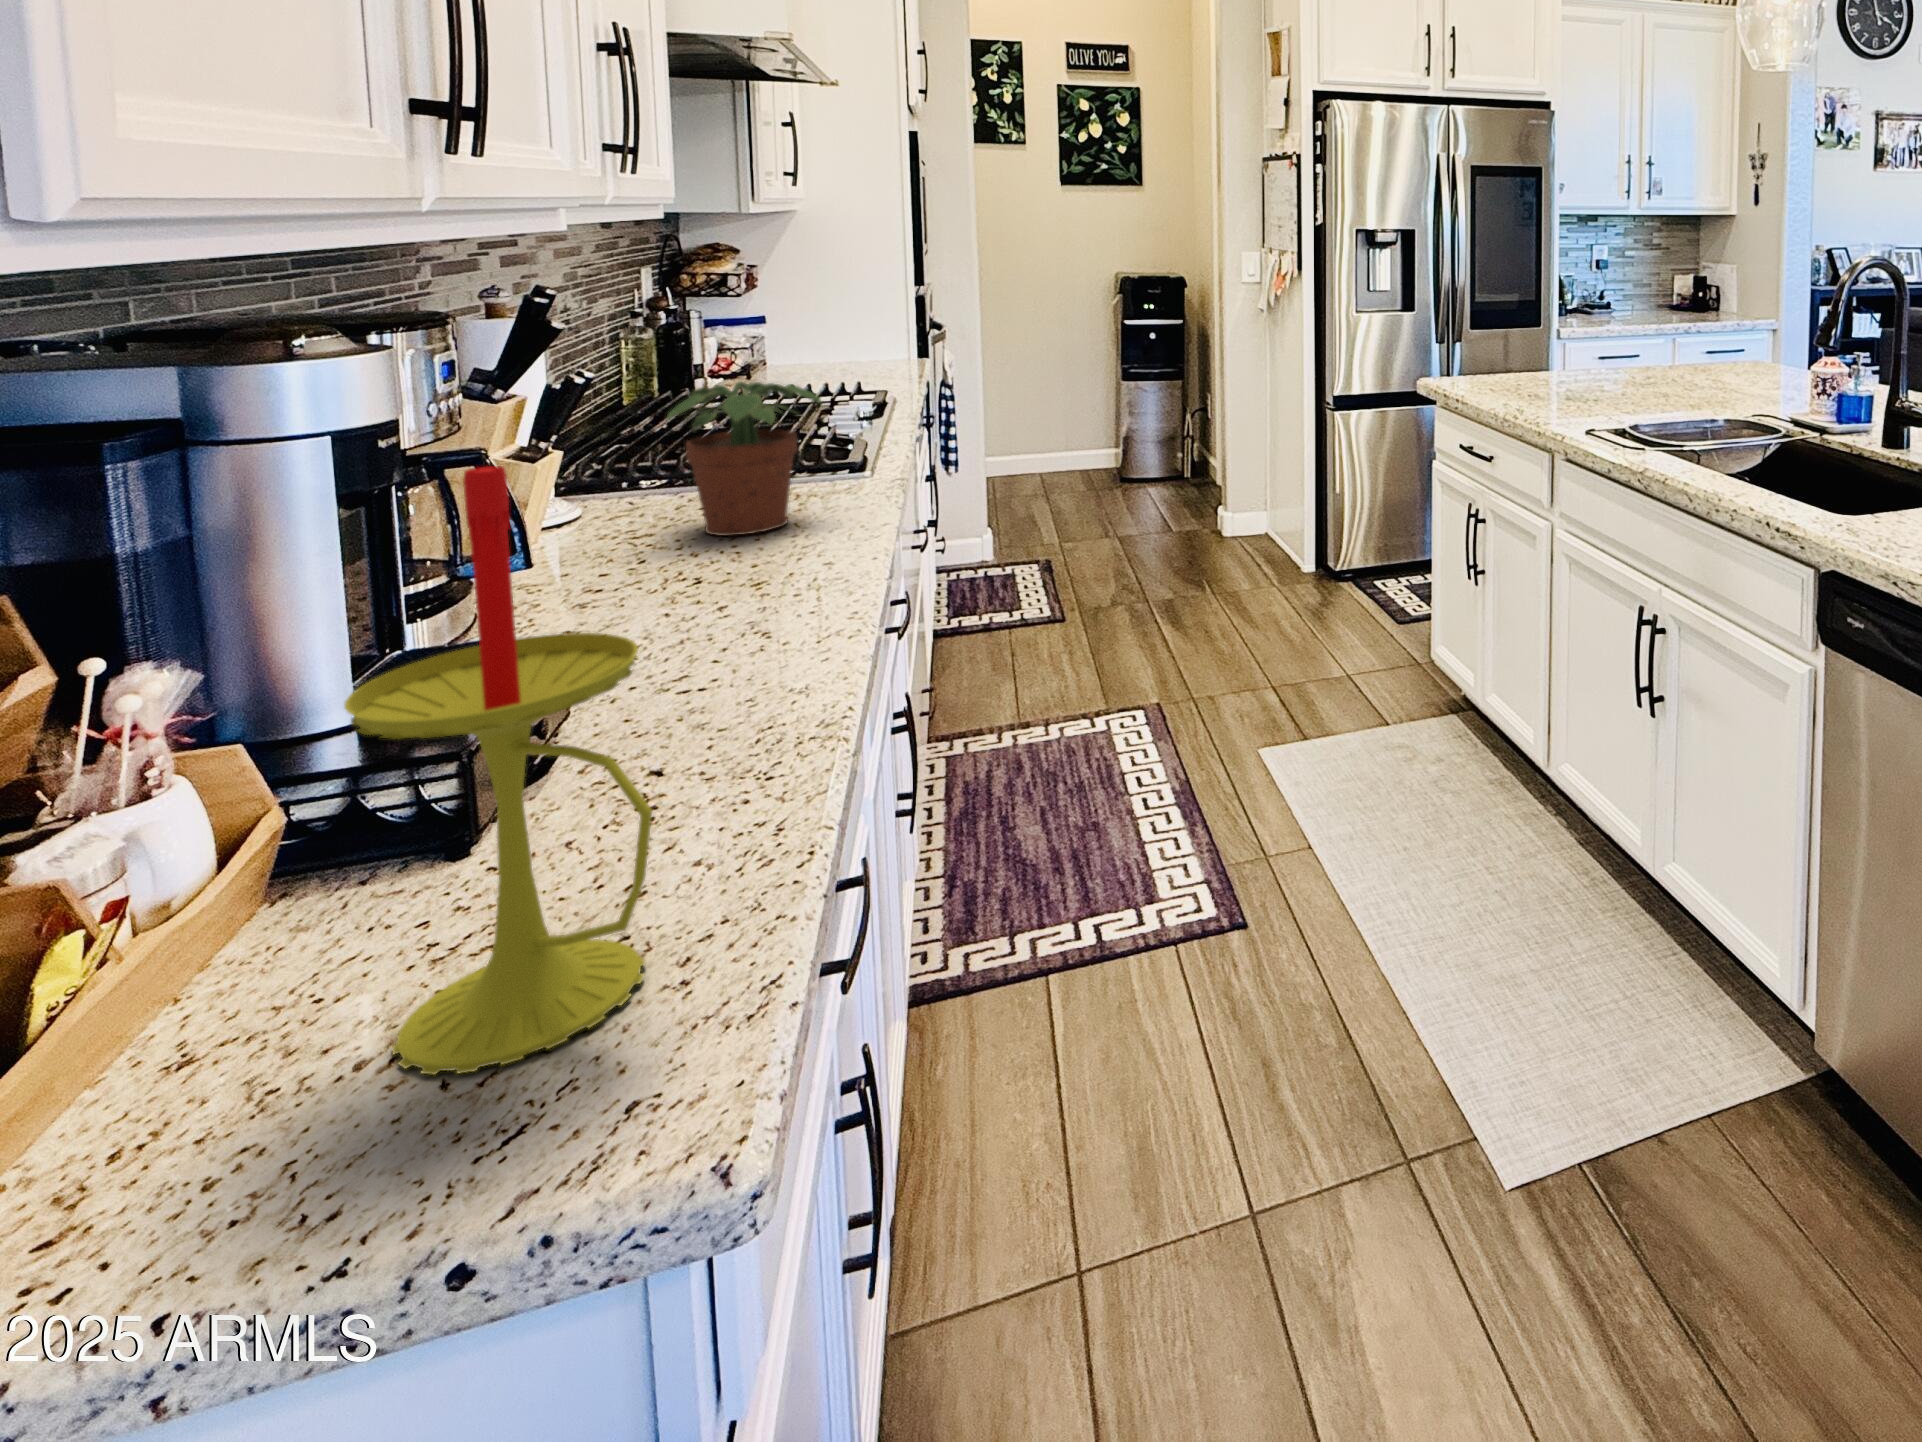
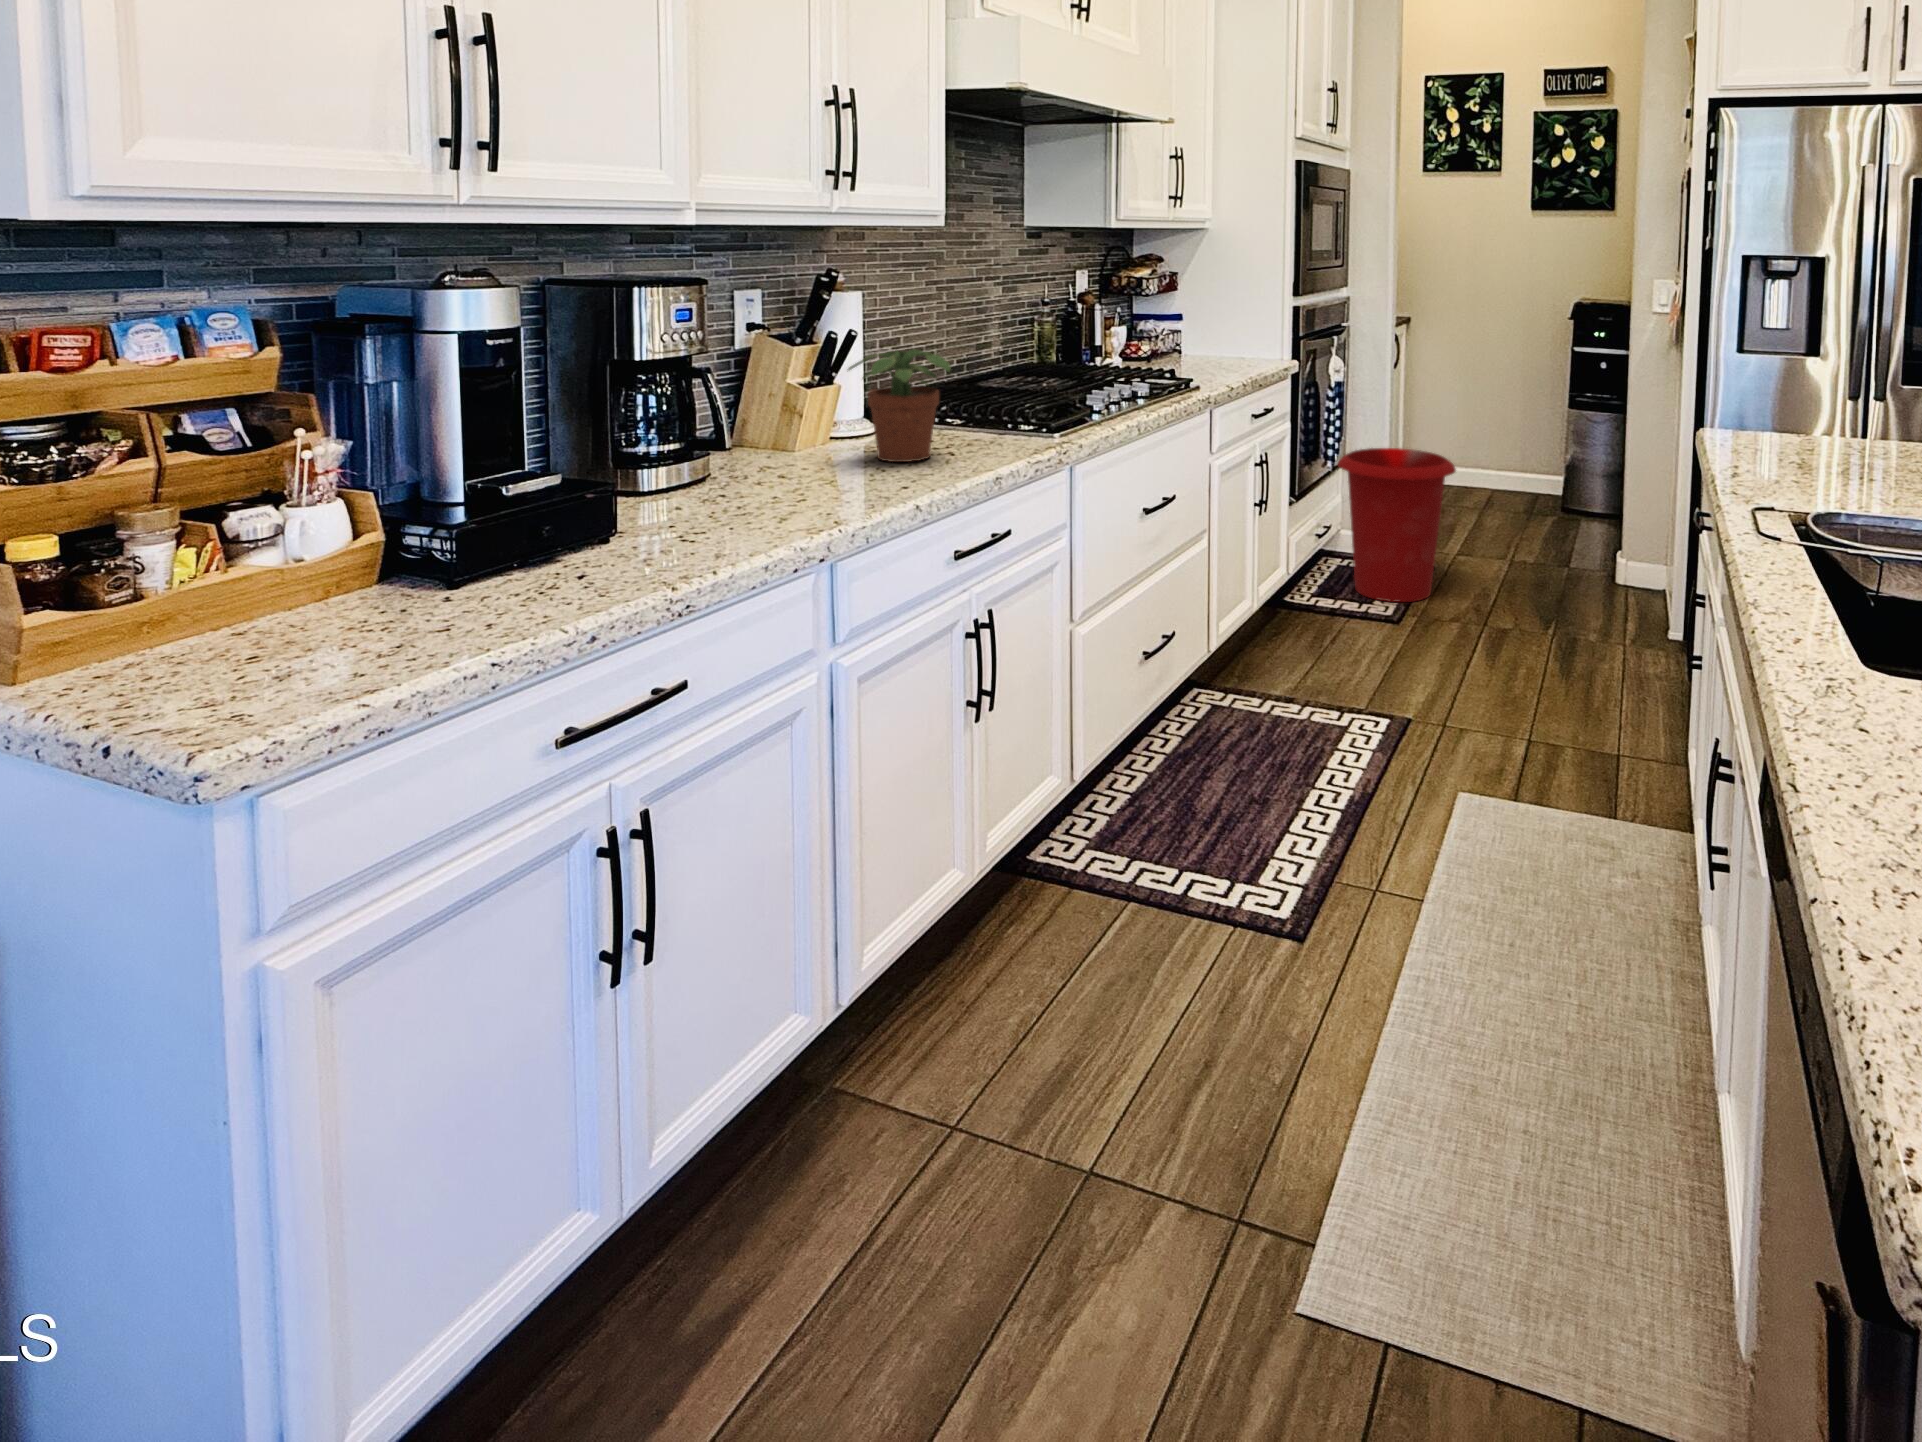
waste bin: none [961,443,1096,609] -> present [1338,448,1456,602]
candle: present [344,462,652,1075] -> none [182,347,348,693]

